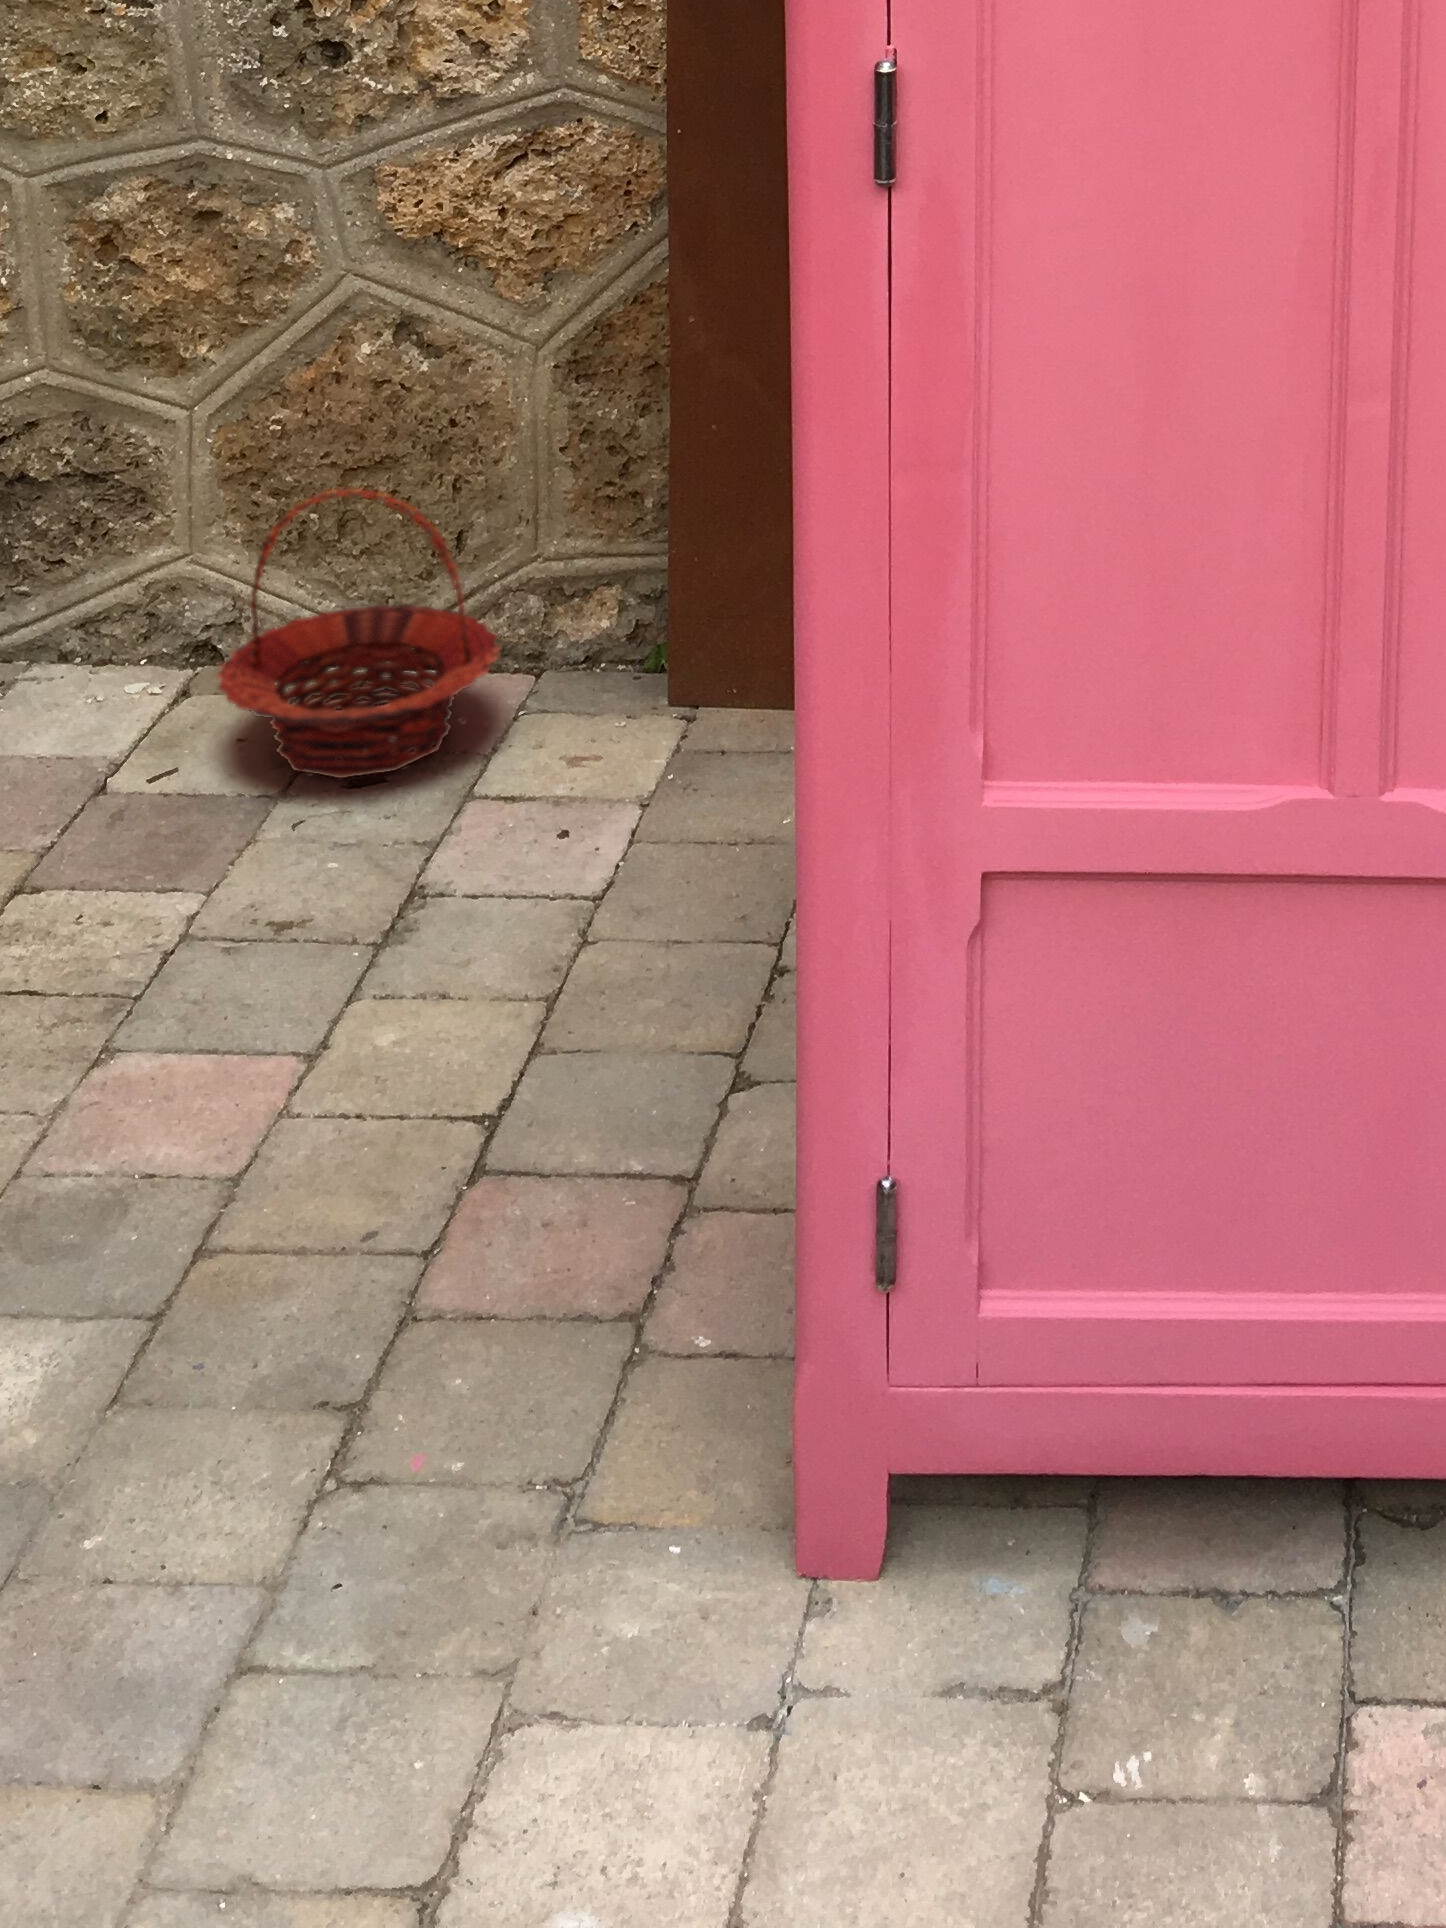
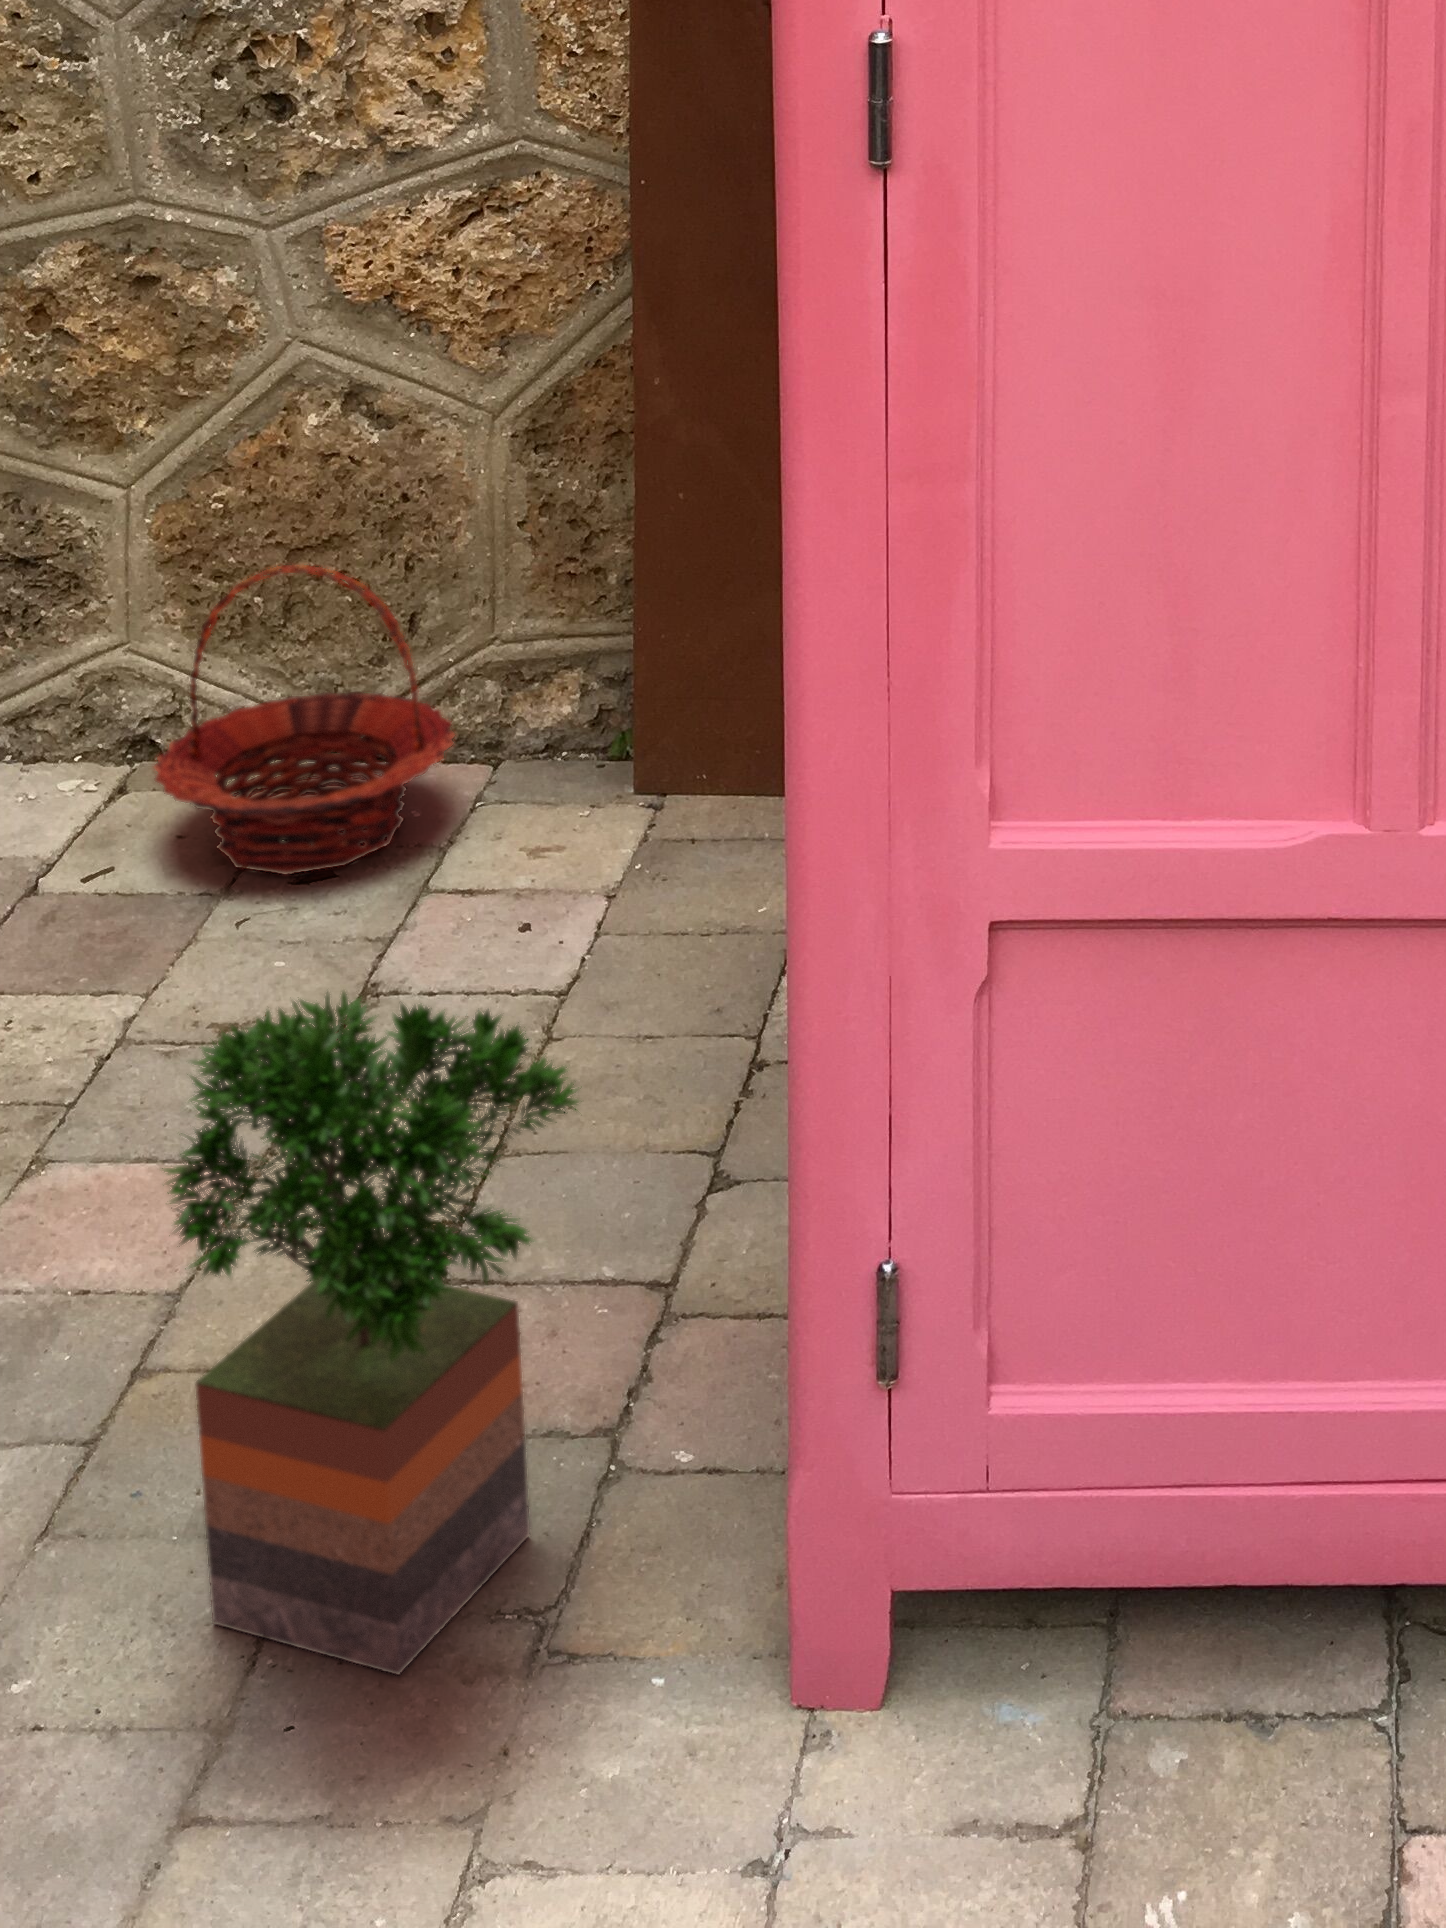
potted tree: none [219,915,610,1538] -> present [162,992,578,1674]

